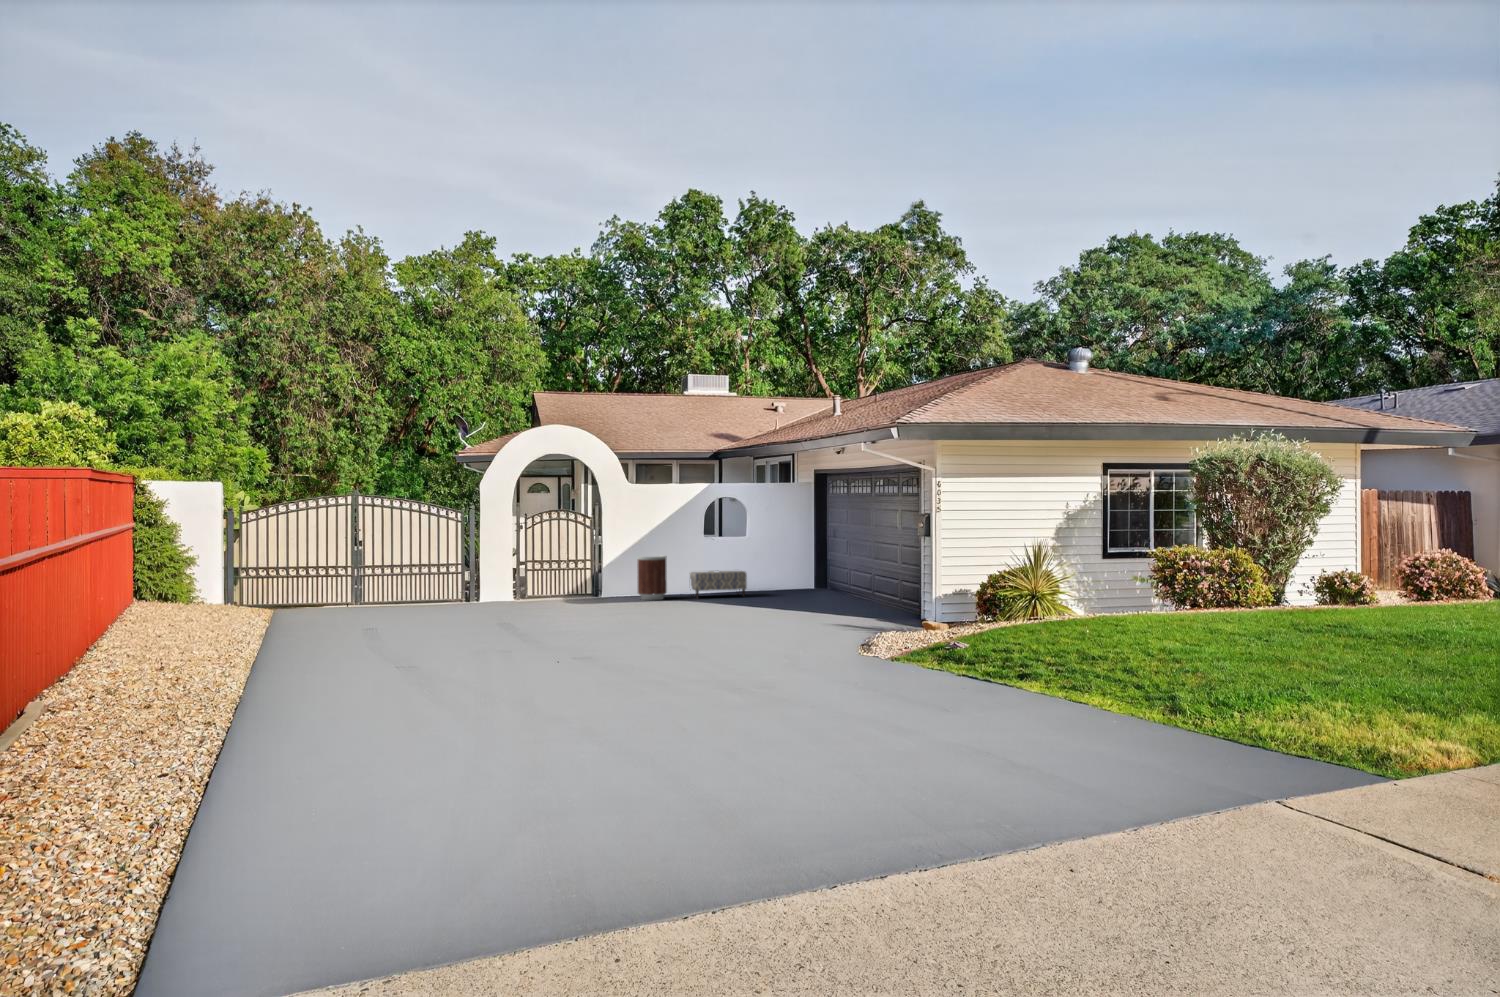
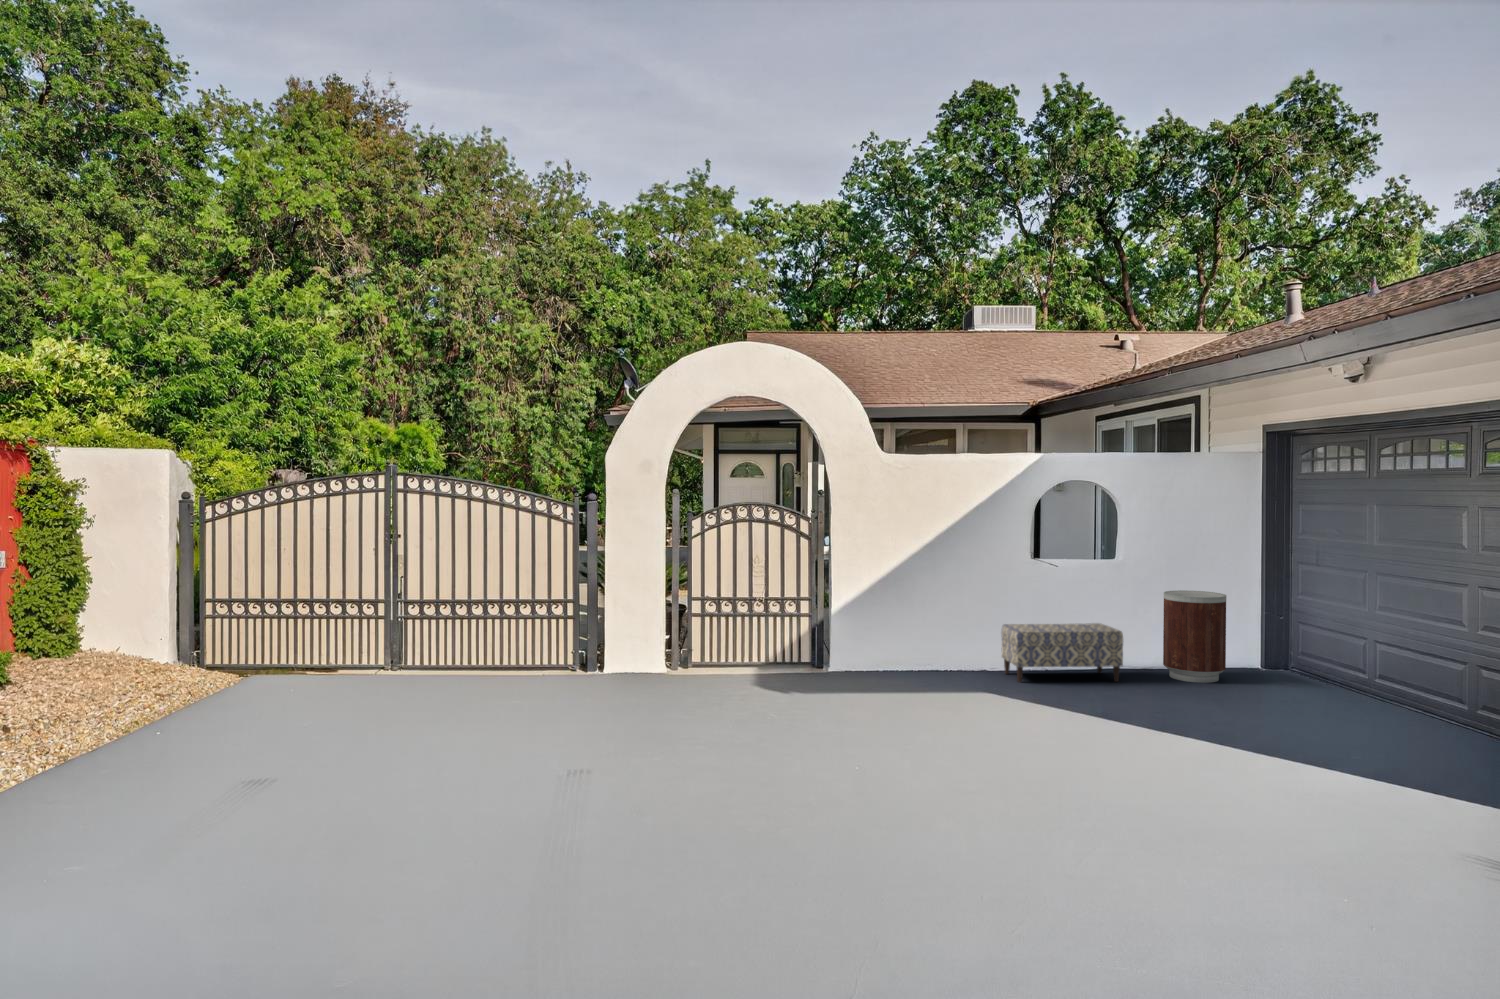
trash can: present [637,555,667,600] -> present [1163,590,1226,683]

